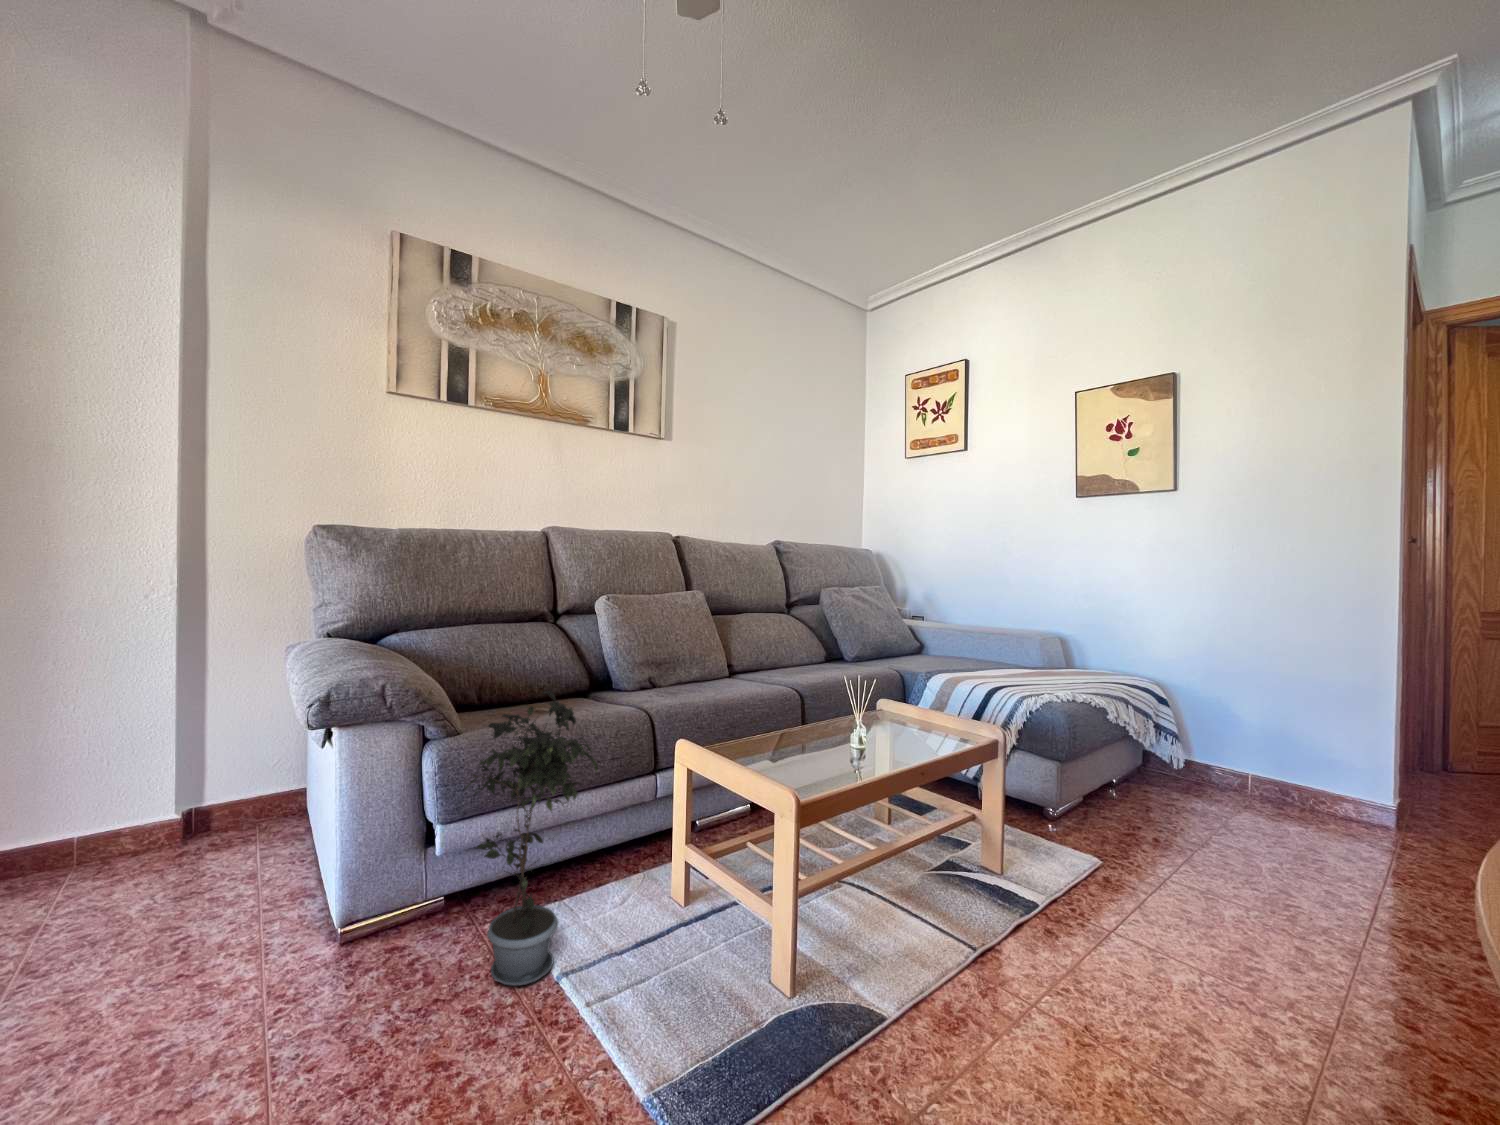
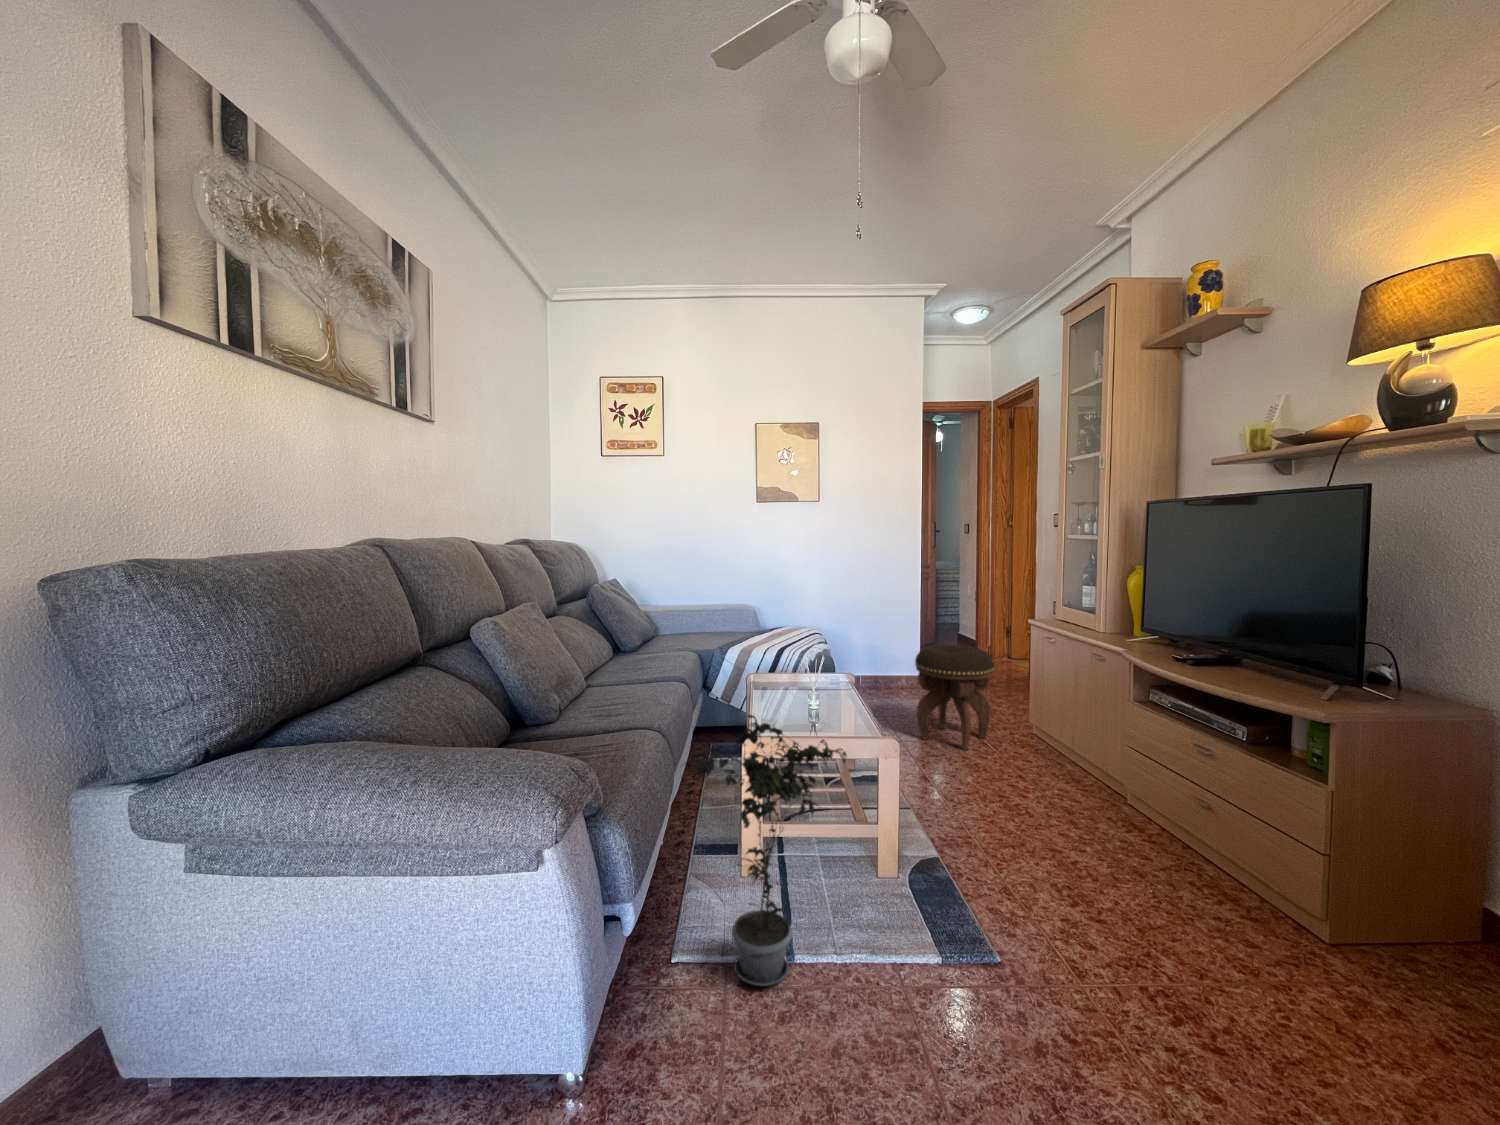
footstool: none [1179,733,1371,953] -> present [915,645,995,750]

